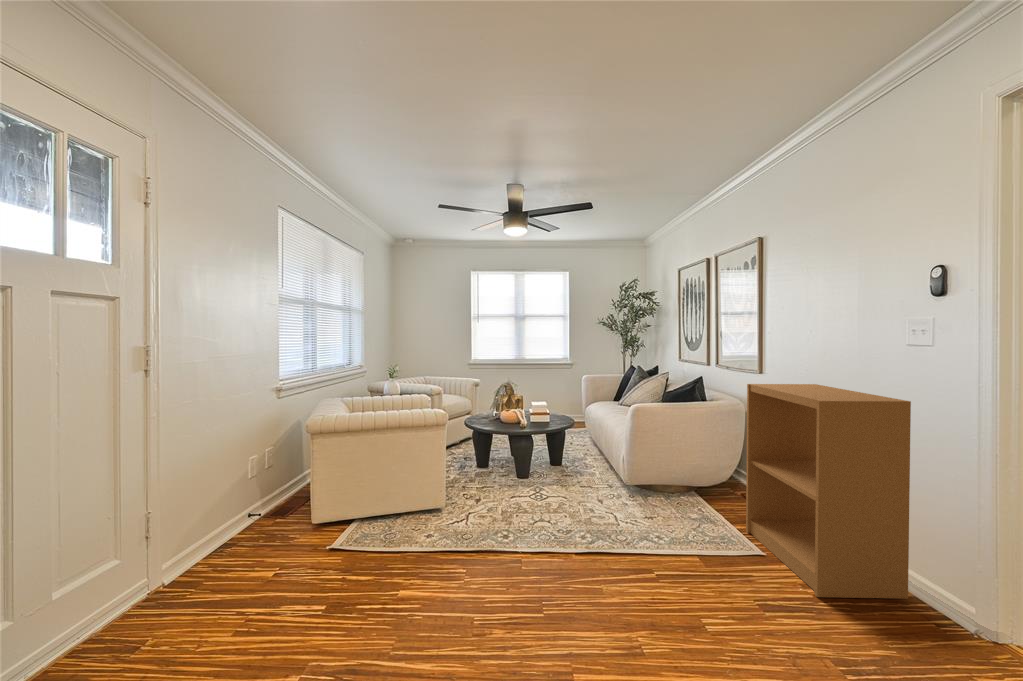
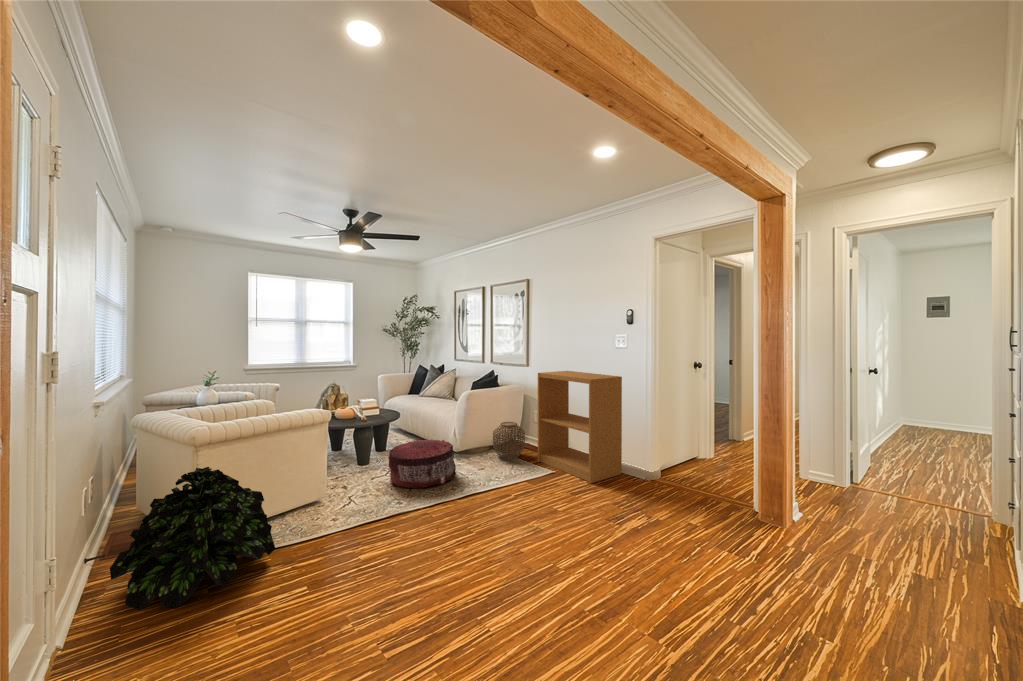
potted plant: none [201,451,345,585] -> present [110,467,275,610]
woven basket: none [677,458,731,518] -> present [493,422,525,459]
pouf: none [513,462,600,529] -> present [388,440,456,488]

